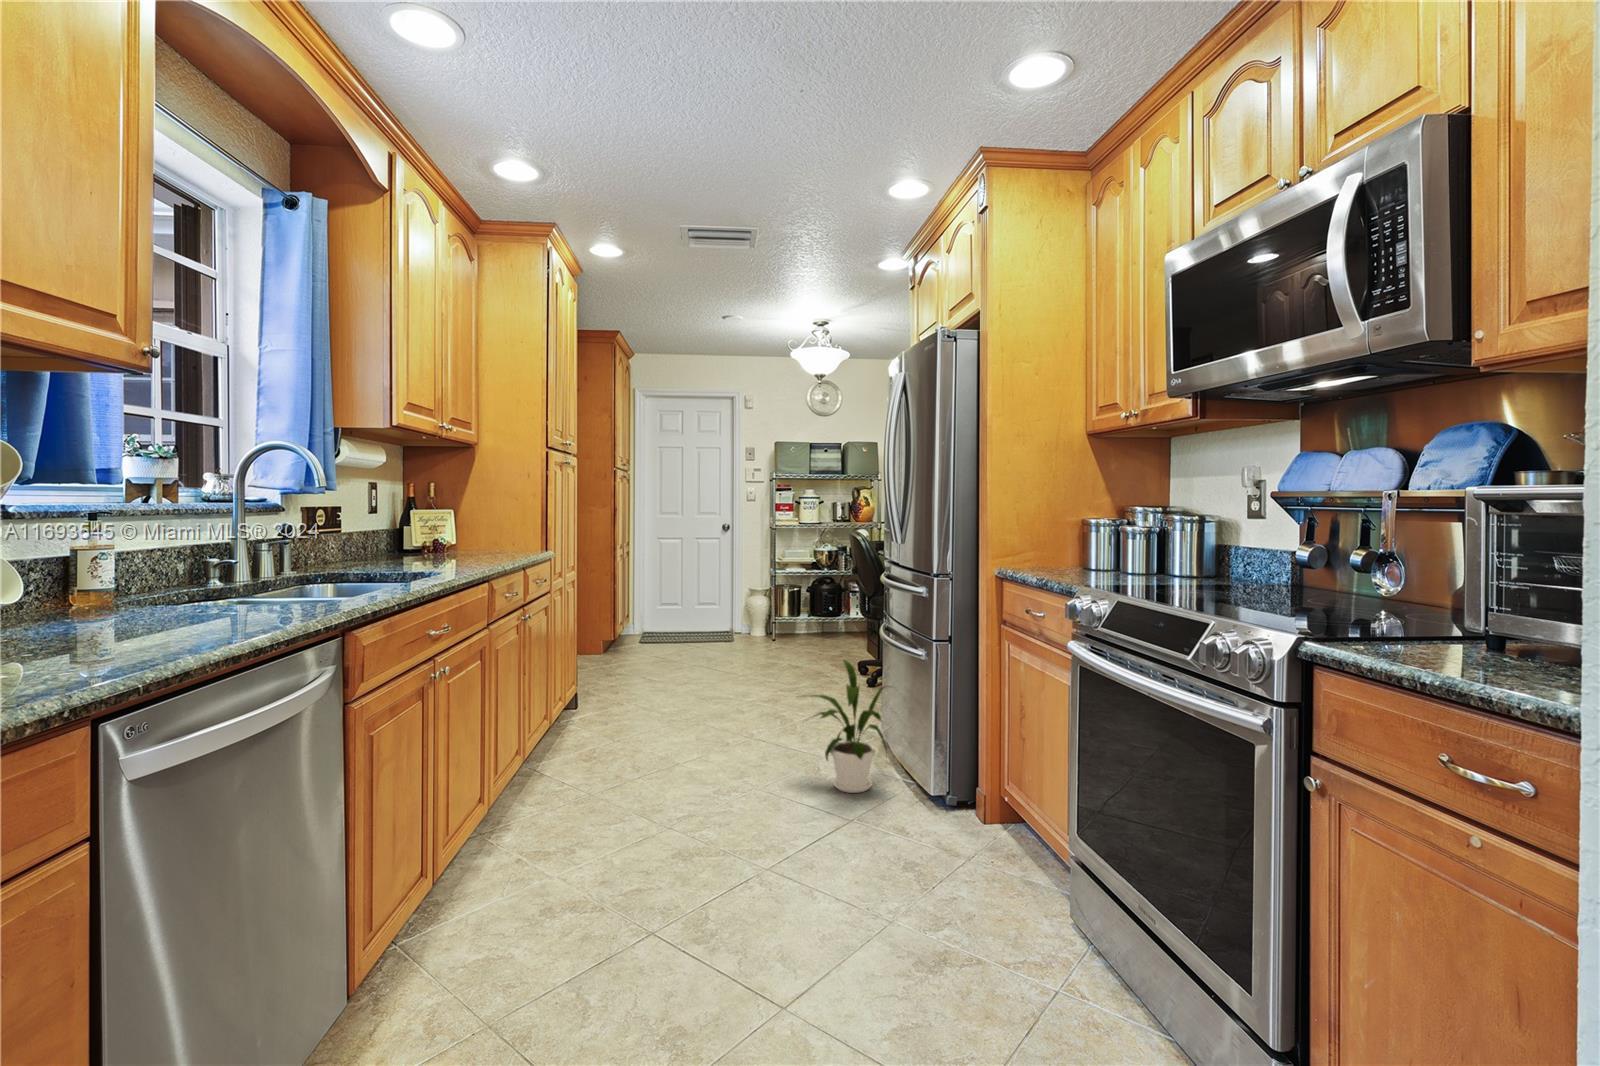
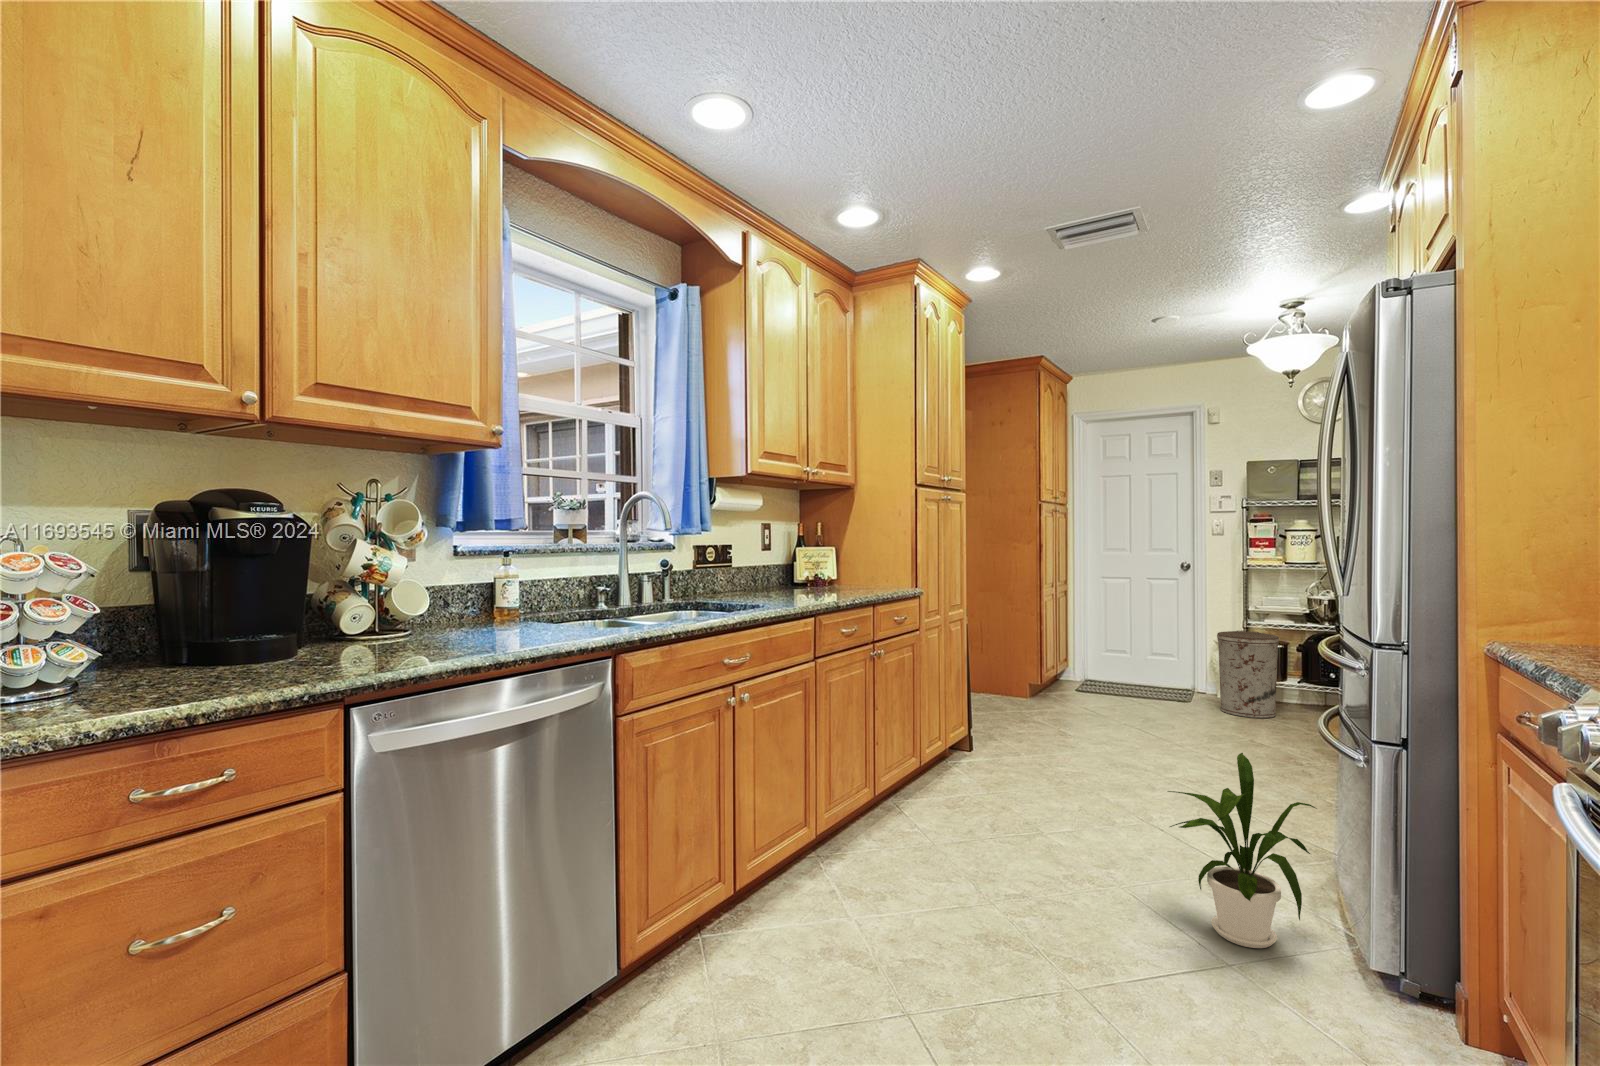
trash can: none [756,578,797,644] -> present [1217,631,1279,718]

